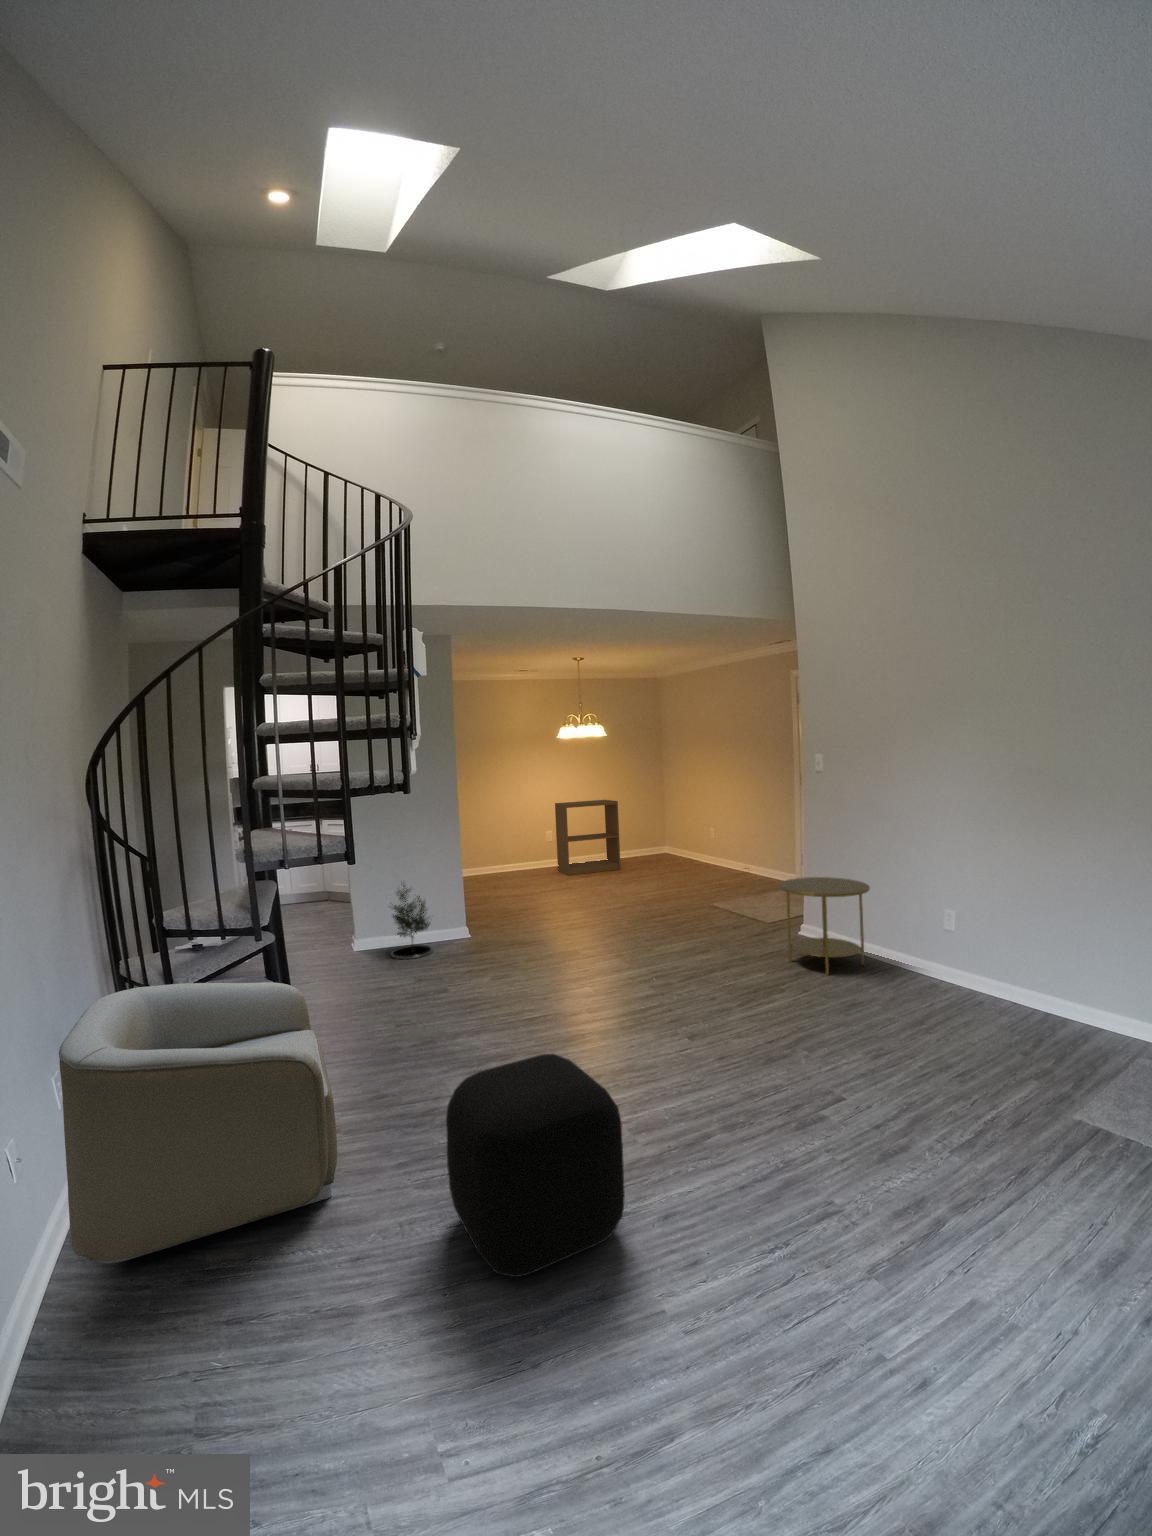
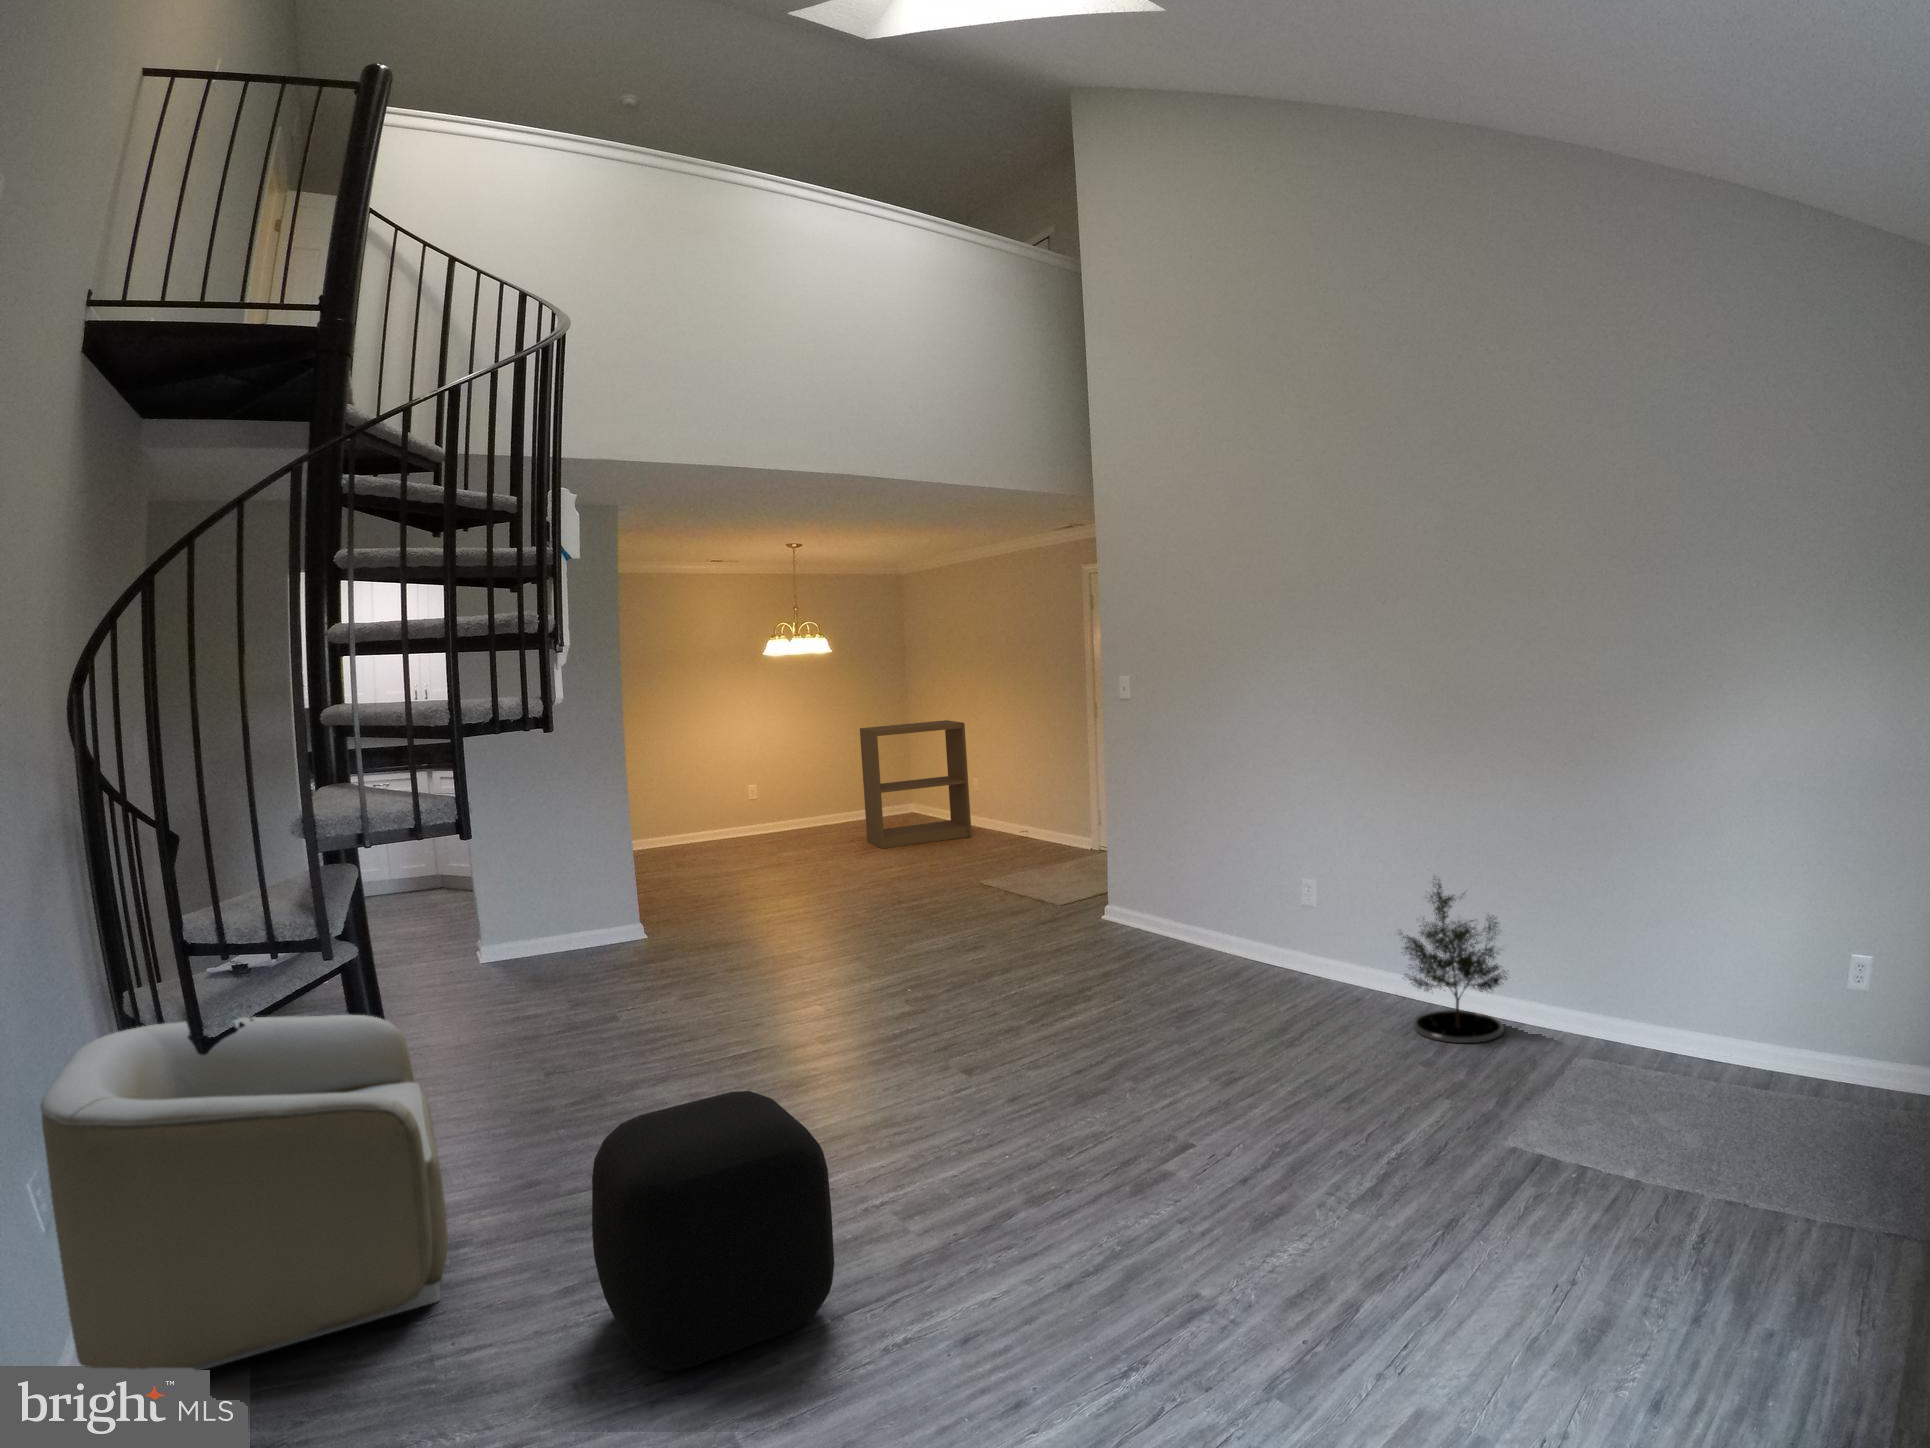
side table: present [779,877,870,975] -> none [1170,840,1302,988]
potted tree: present [391,885,433,959] -> present [1401,879,1506,1043]

